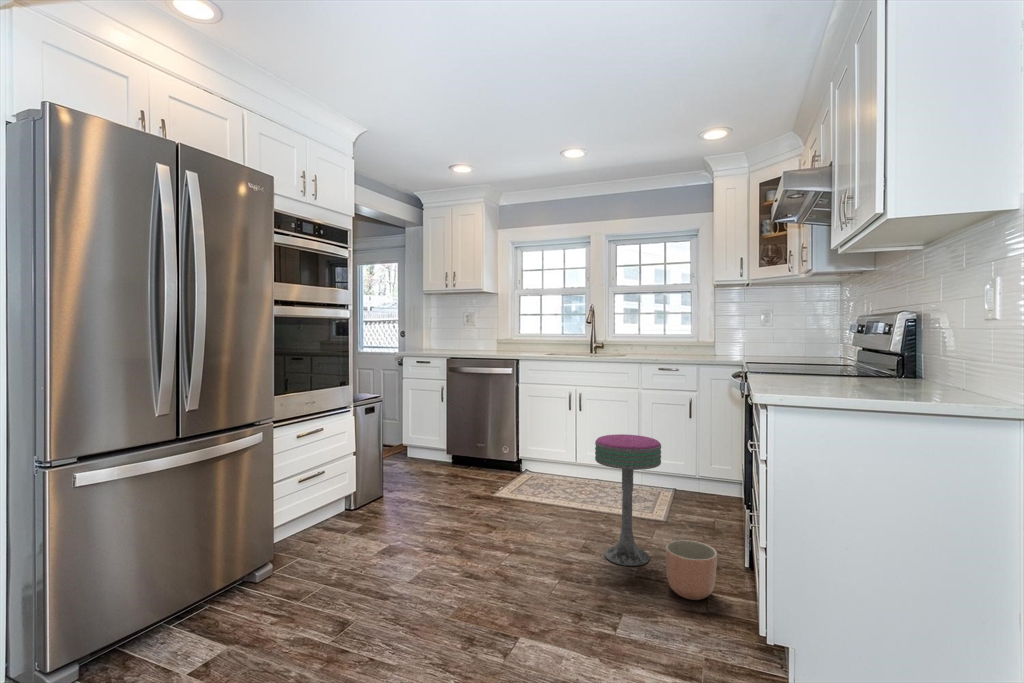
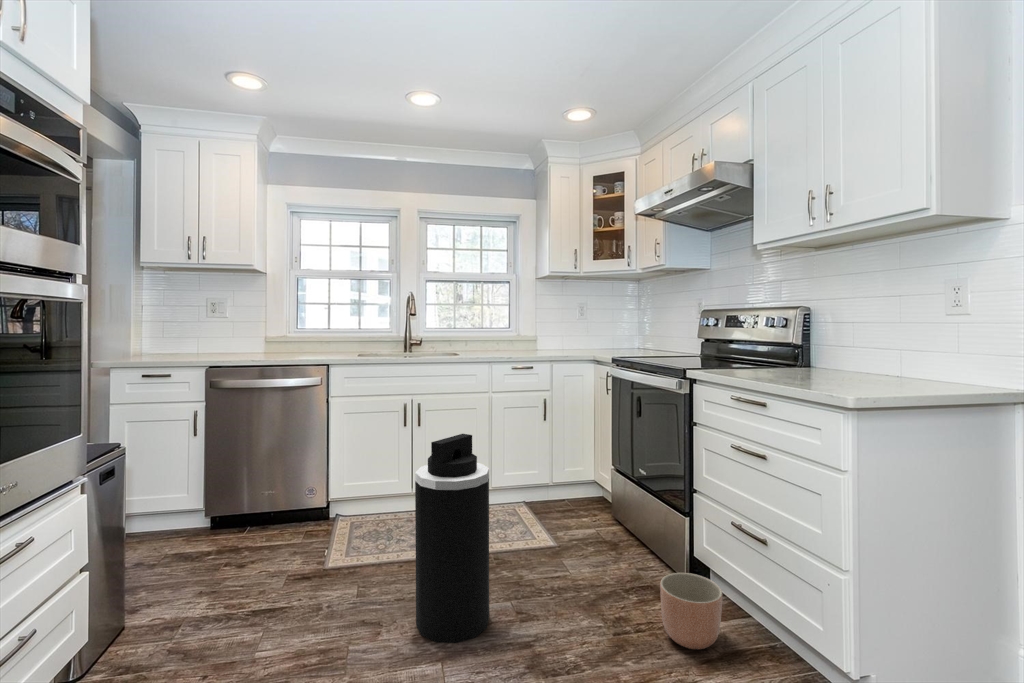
trash can: none [512,409,564,548] -> present [415,434,489,643]
bar stool: present [595,434,661,566] -> none [539,454,621,627]

